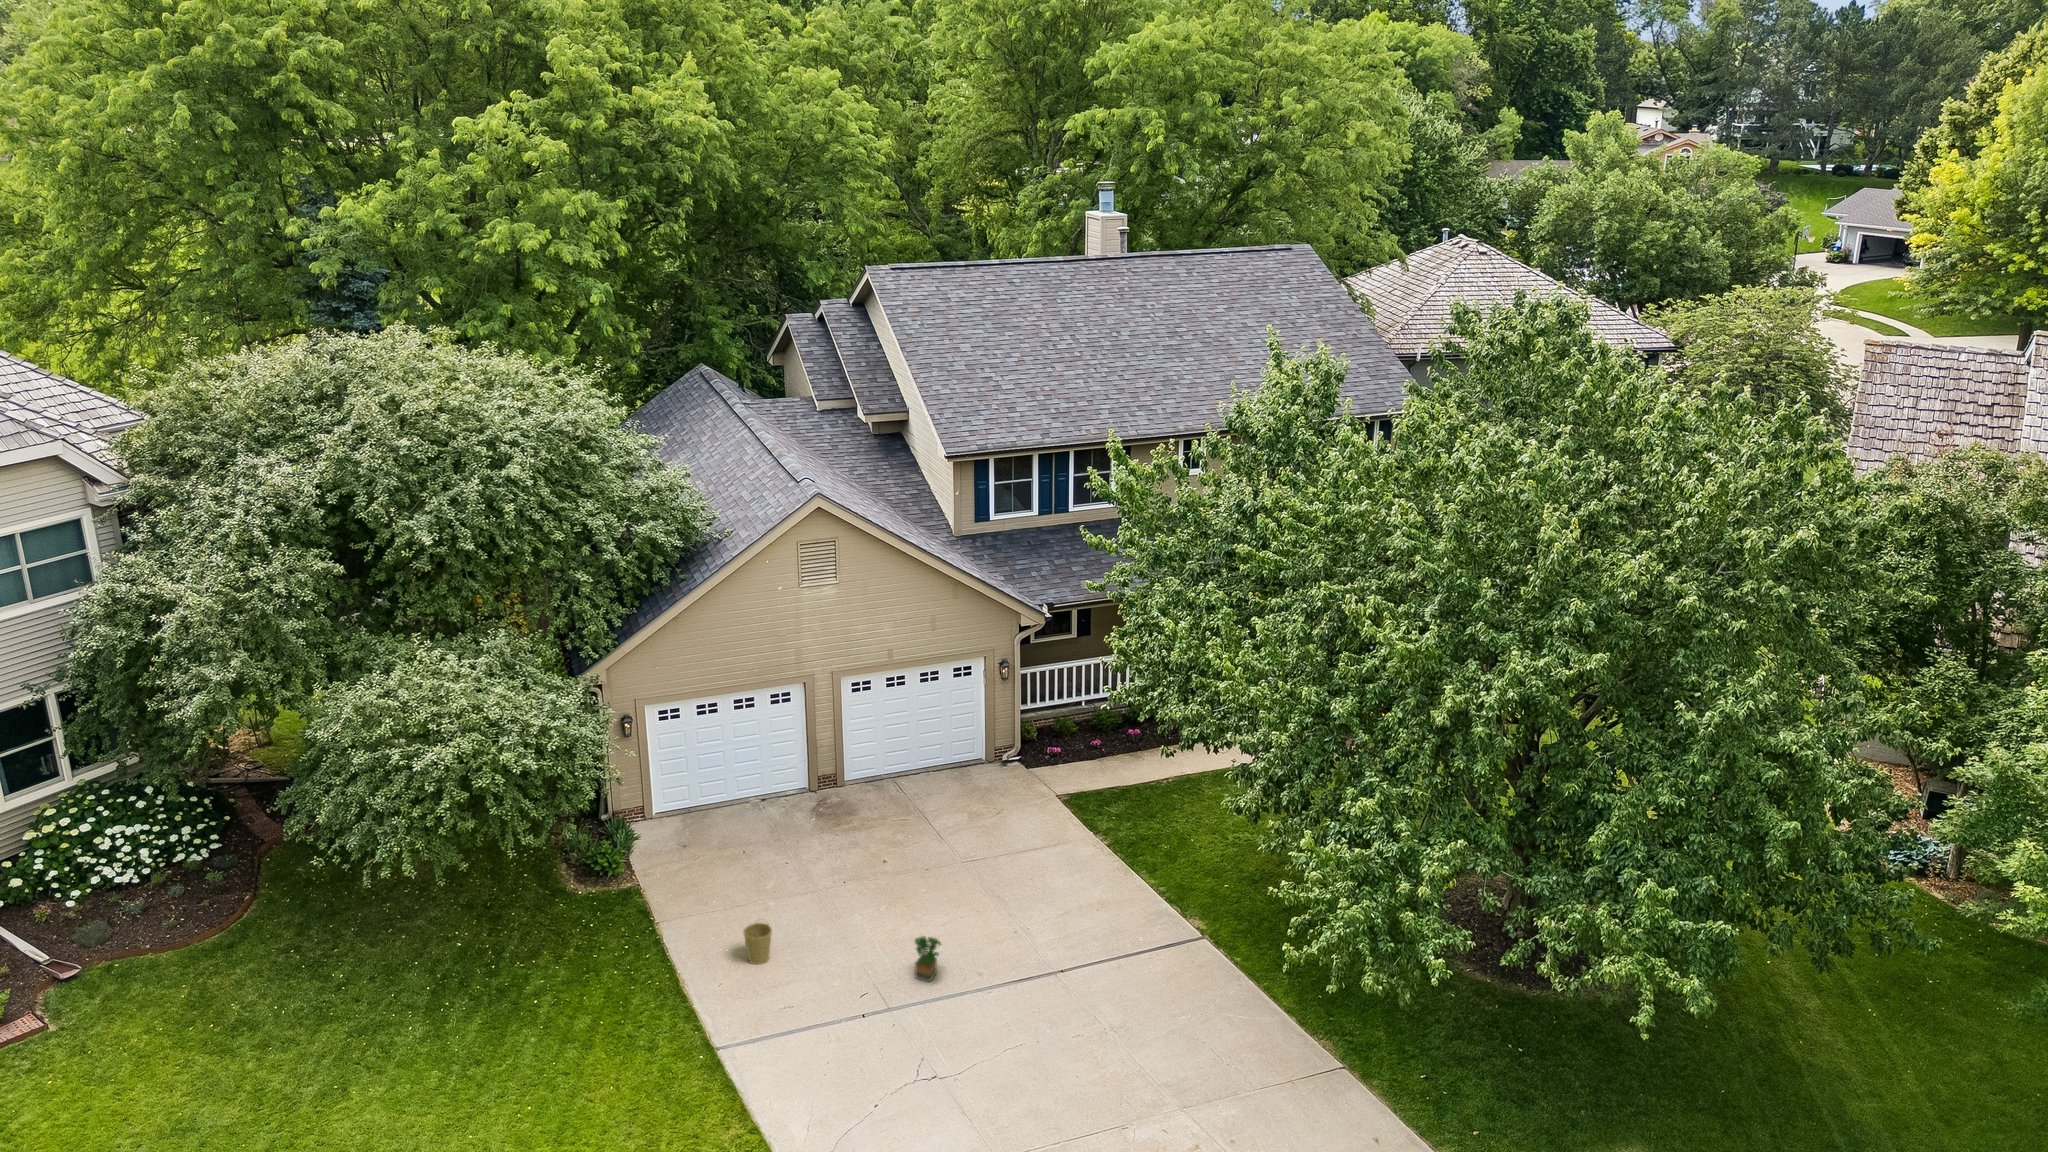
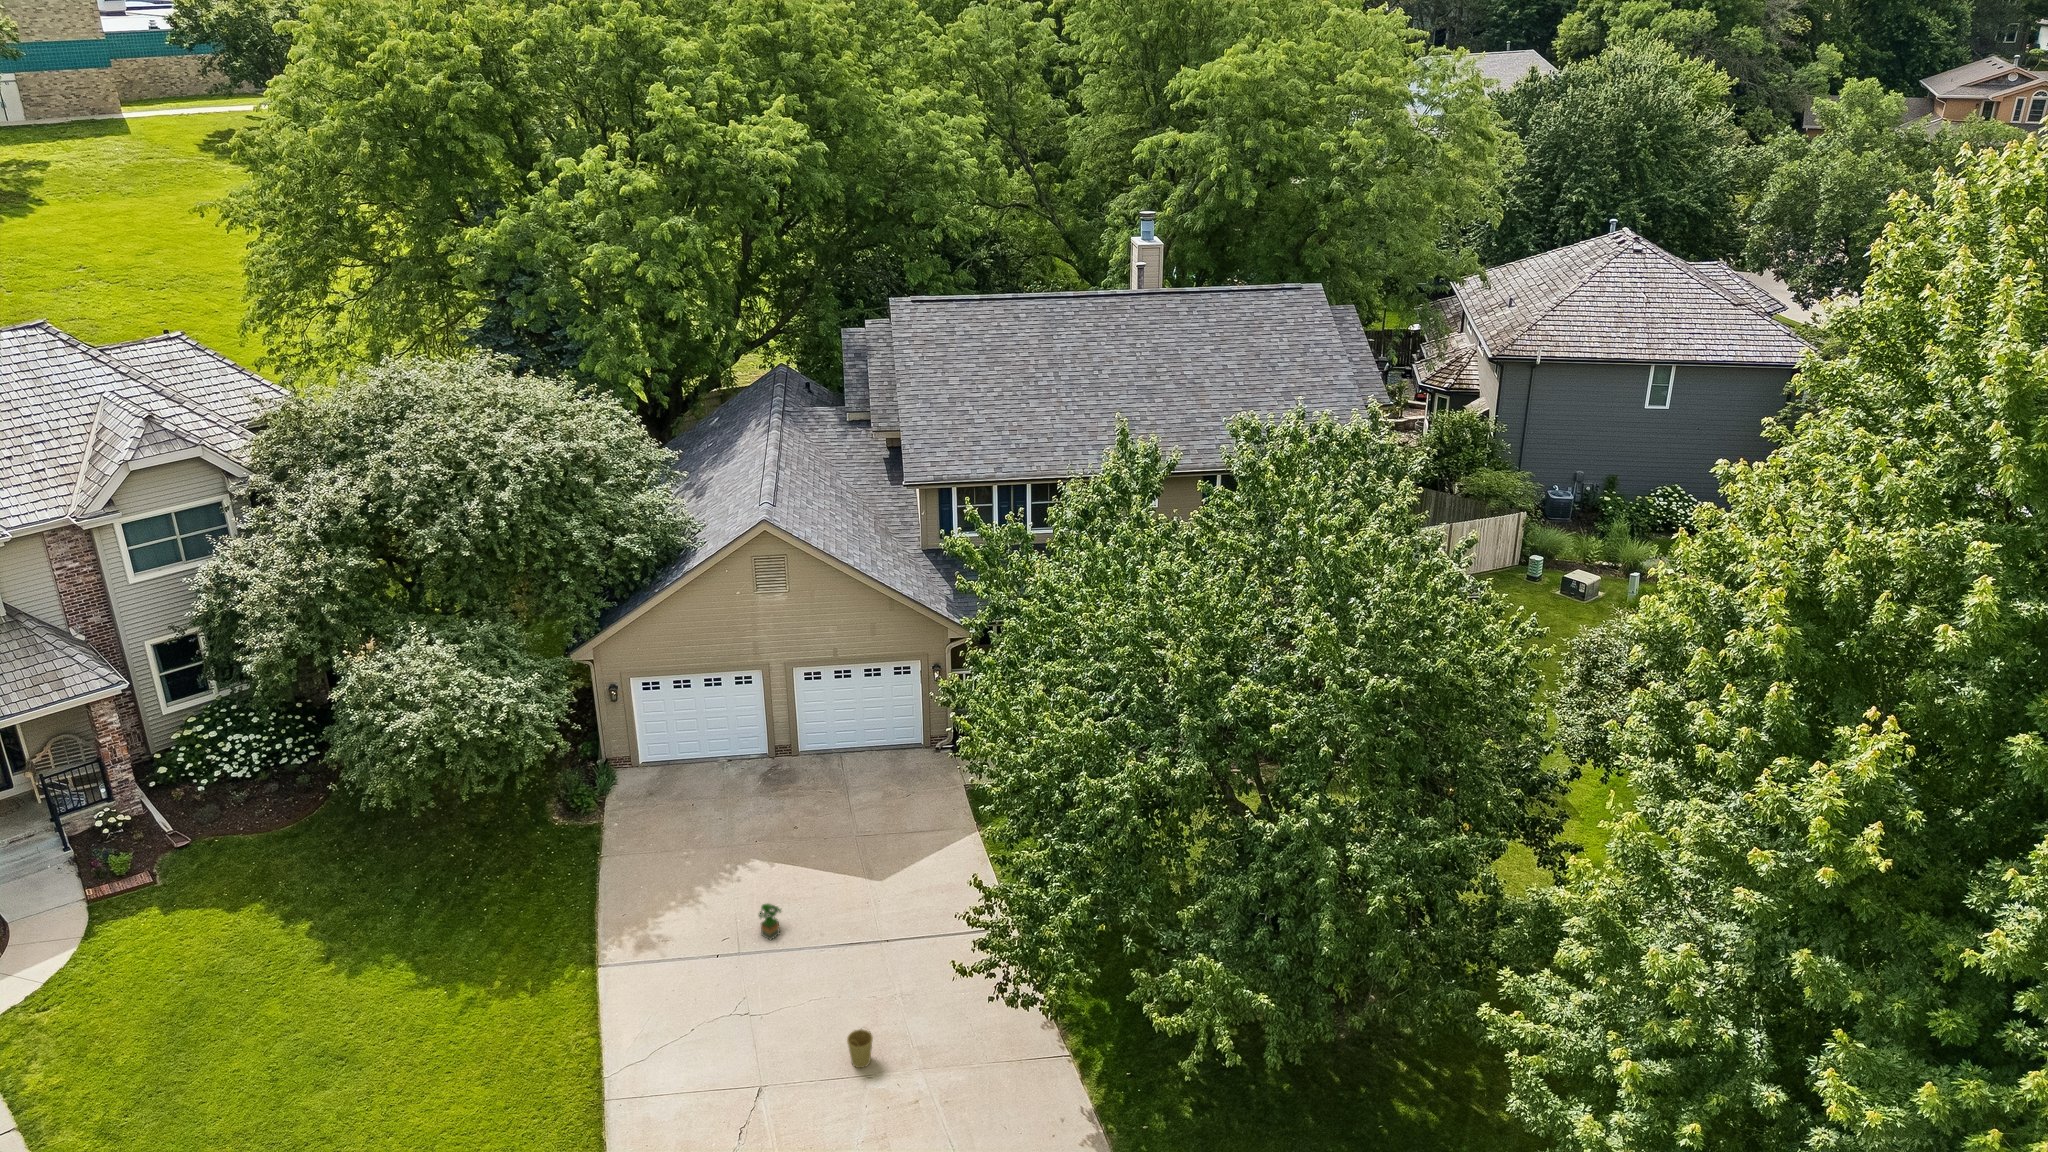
basket: present [744,923,772,965] -> present [847,1029,873,1068]

